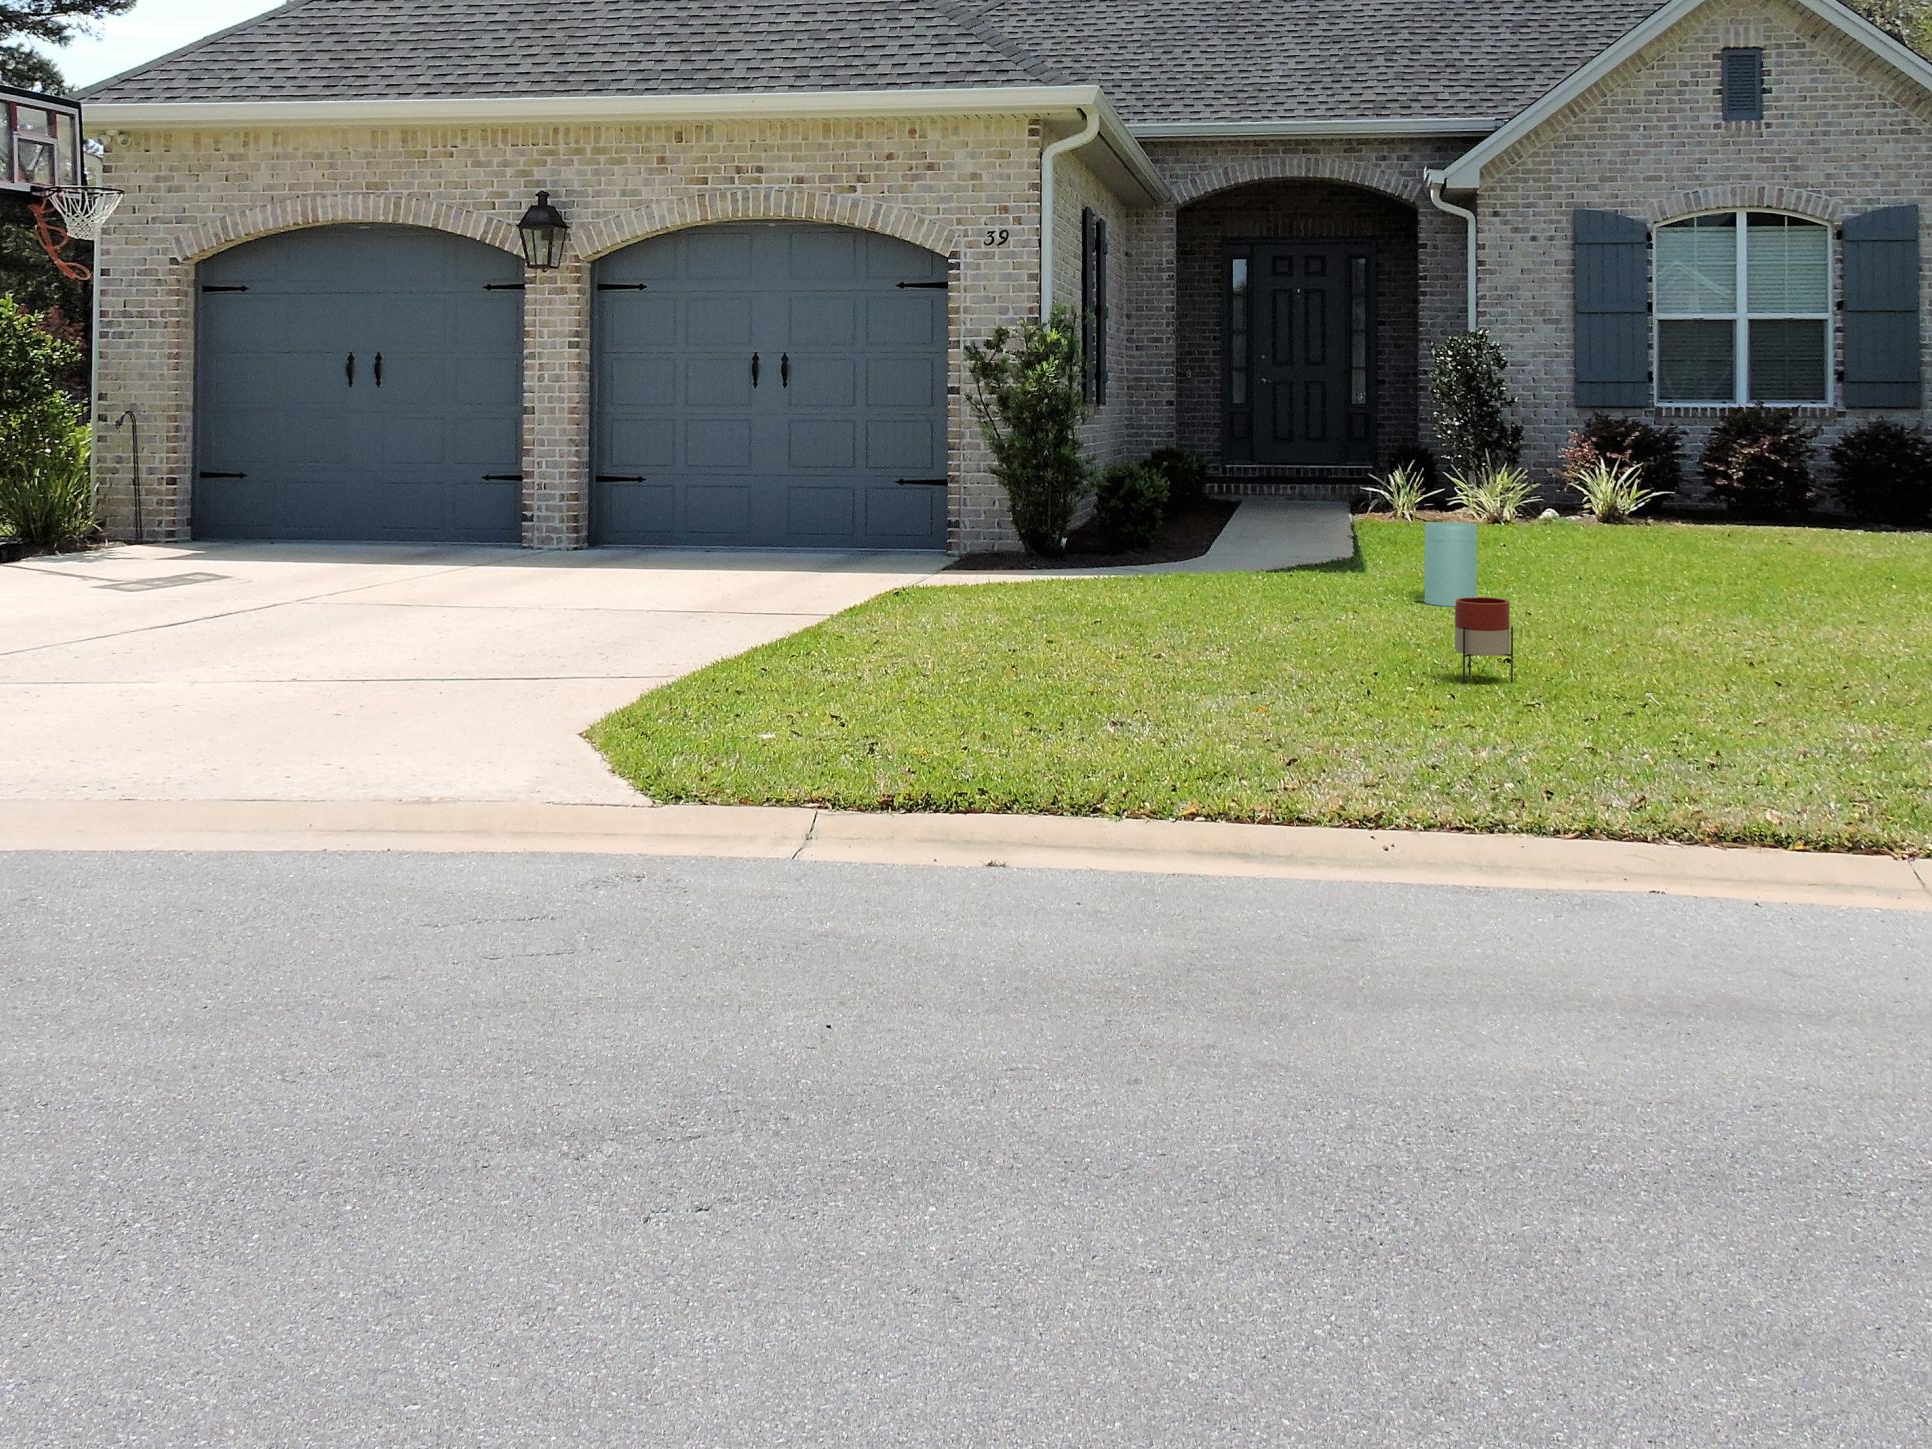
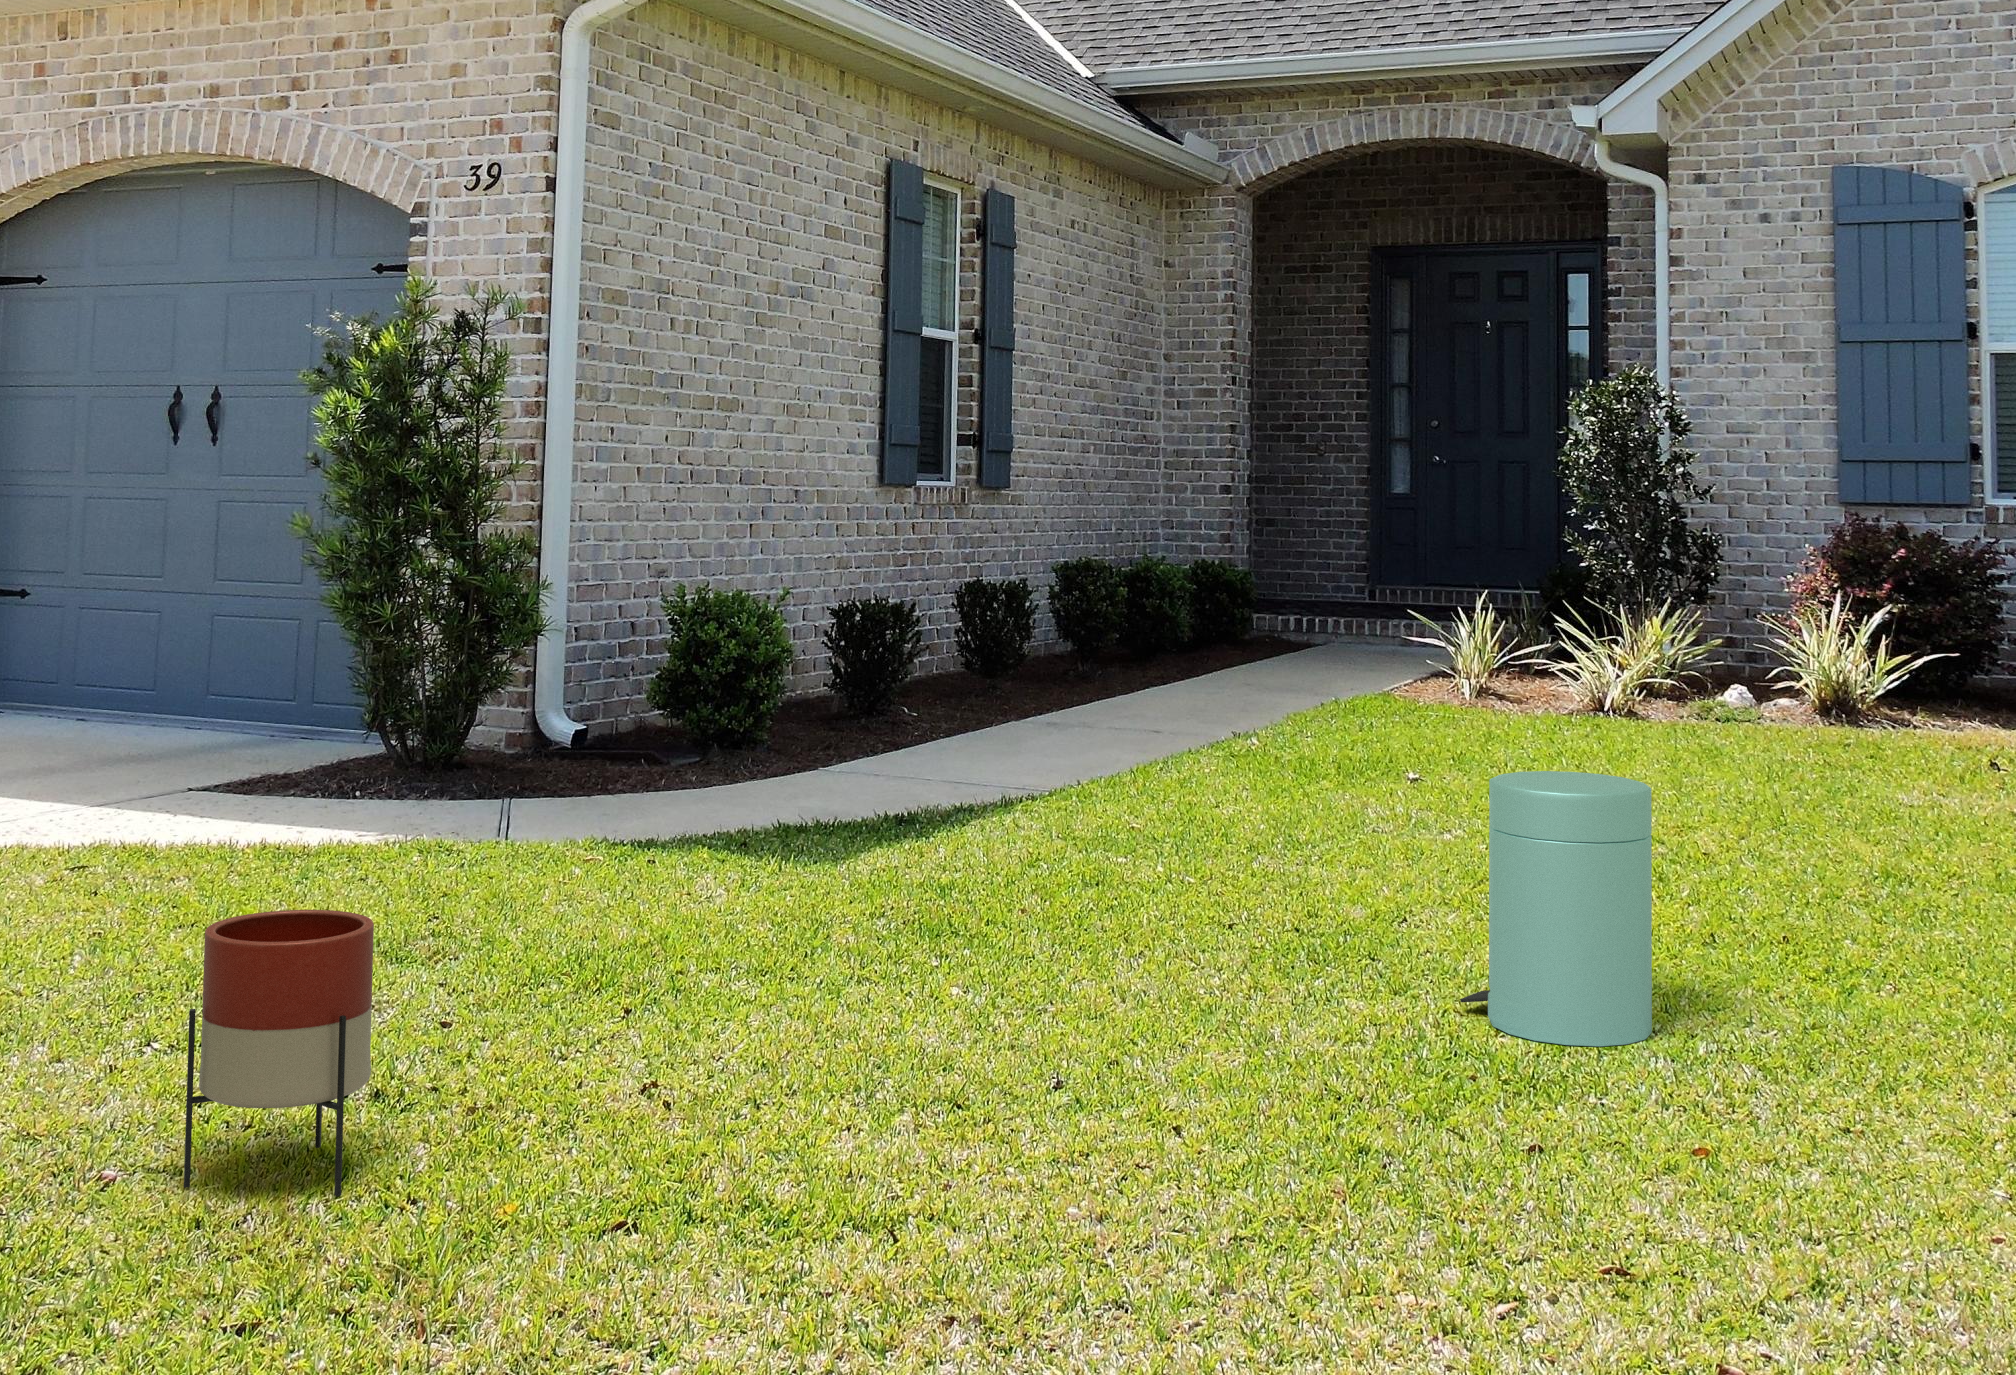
trash can: present [1416,522,1477,607] -> present [1460,771,1652,1046]

